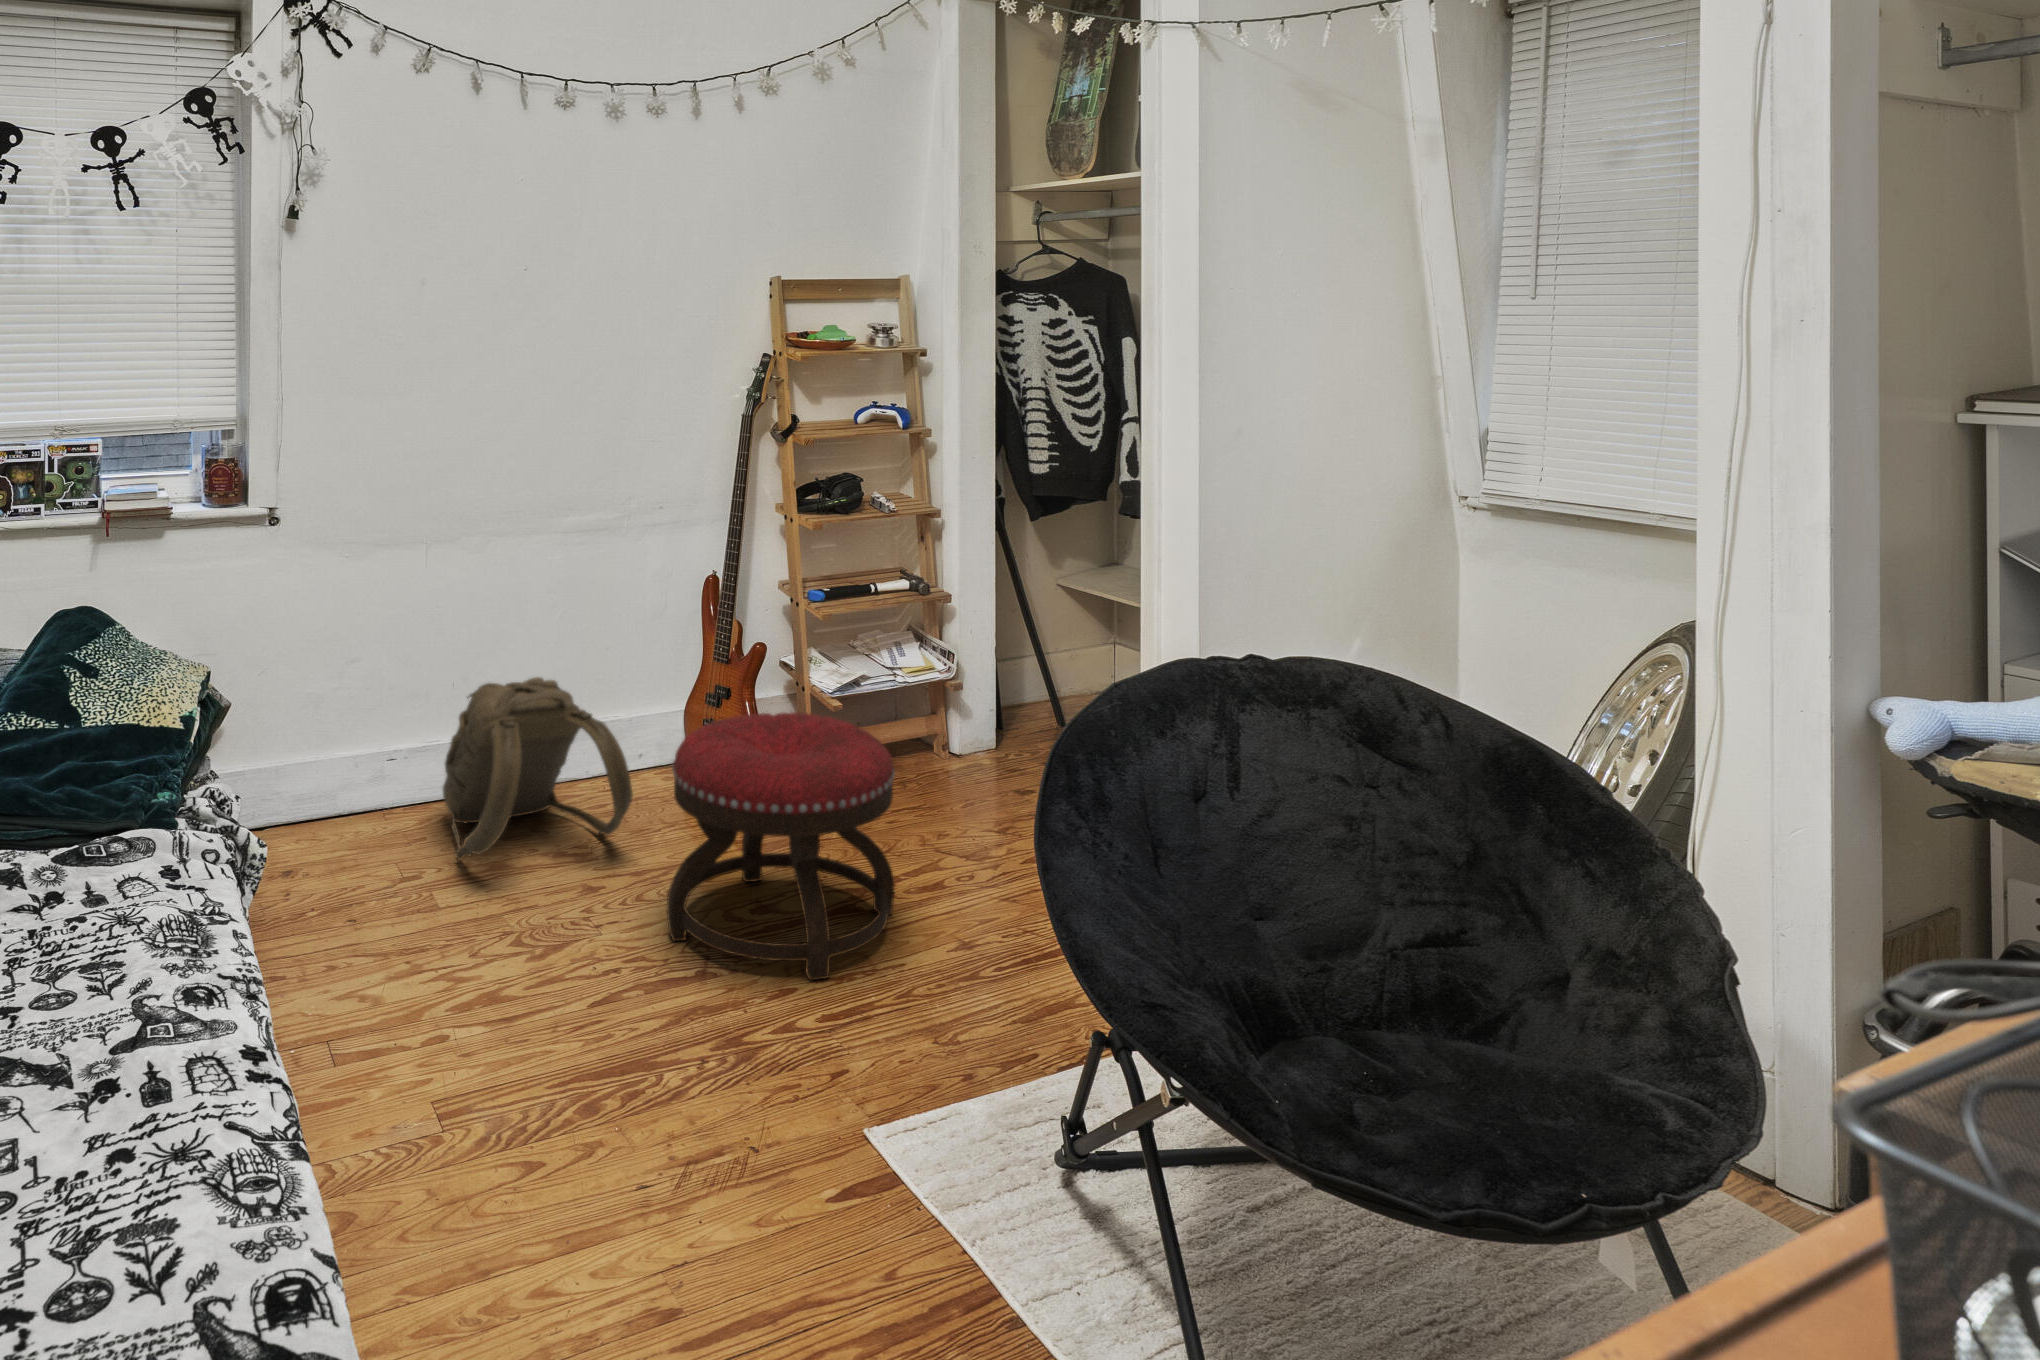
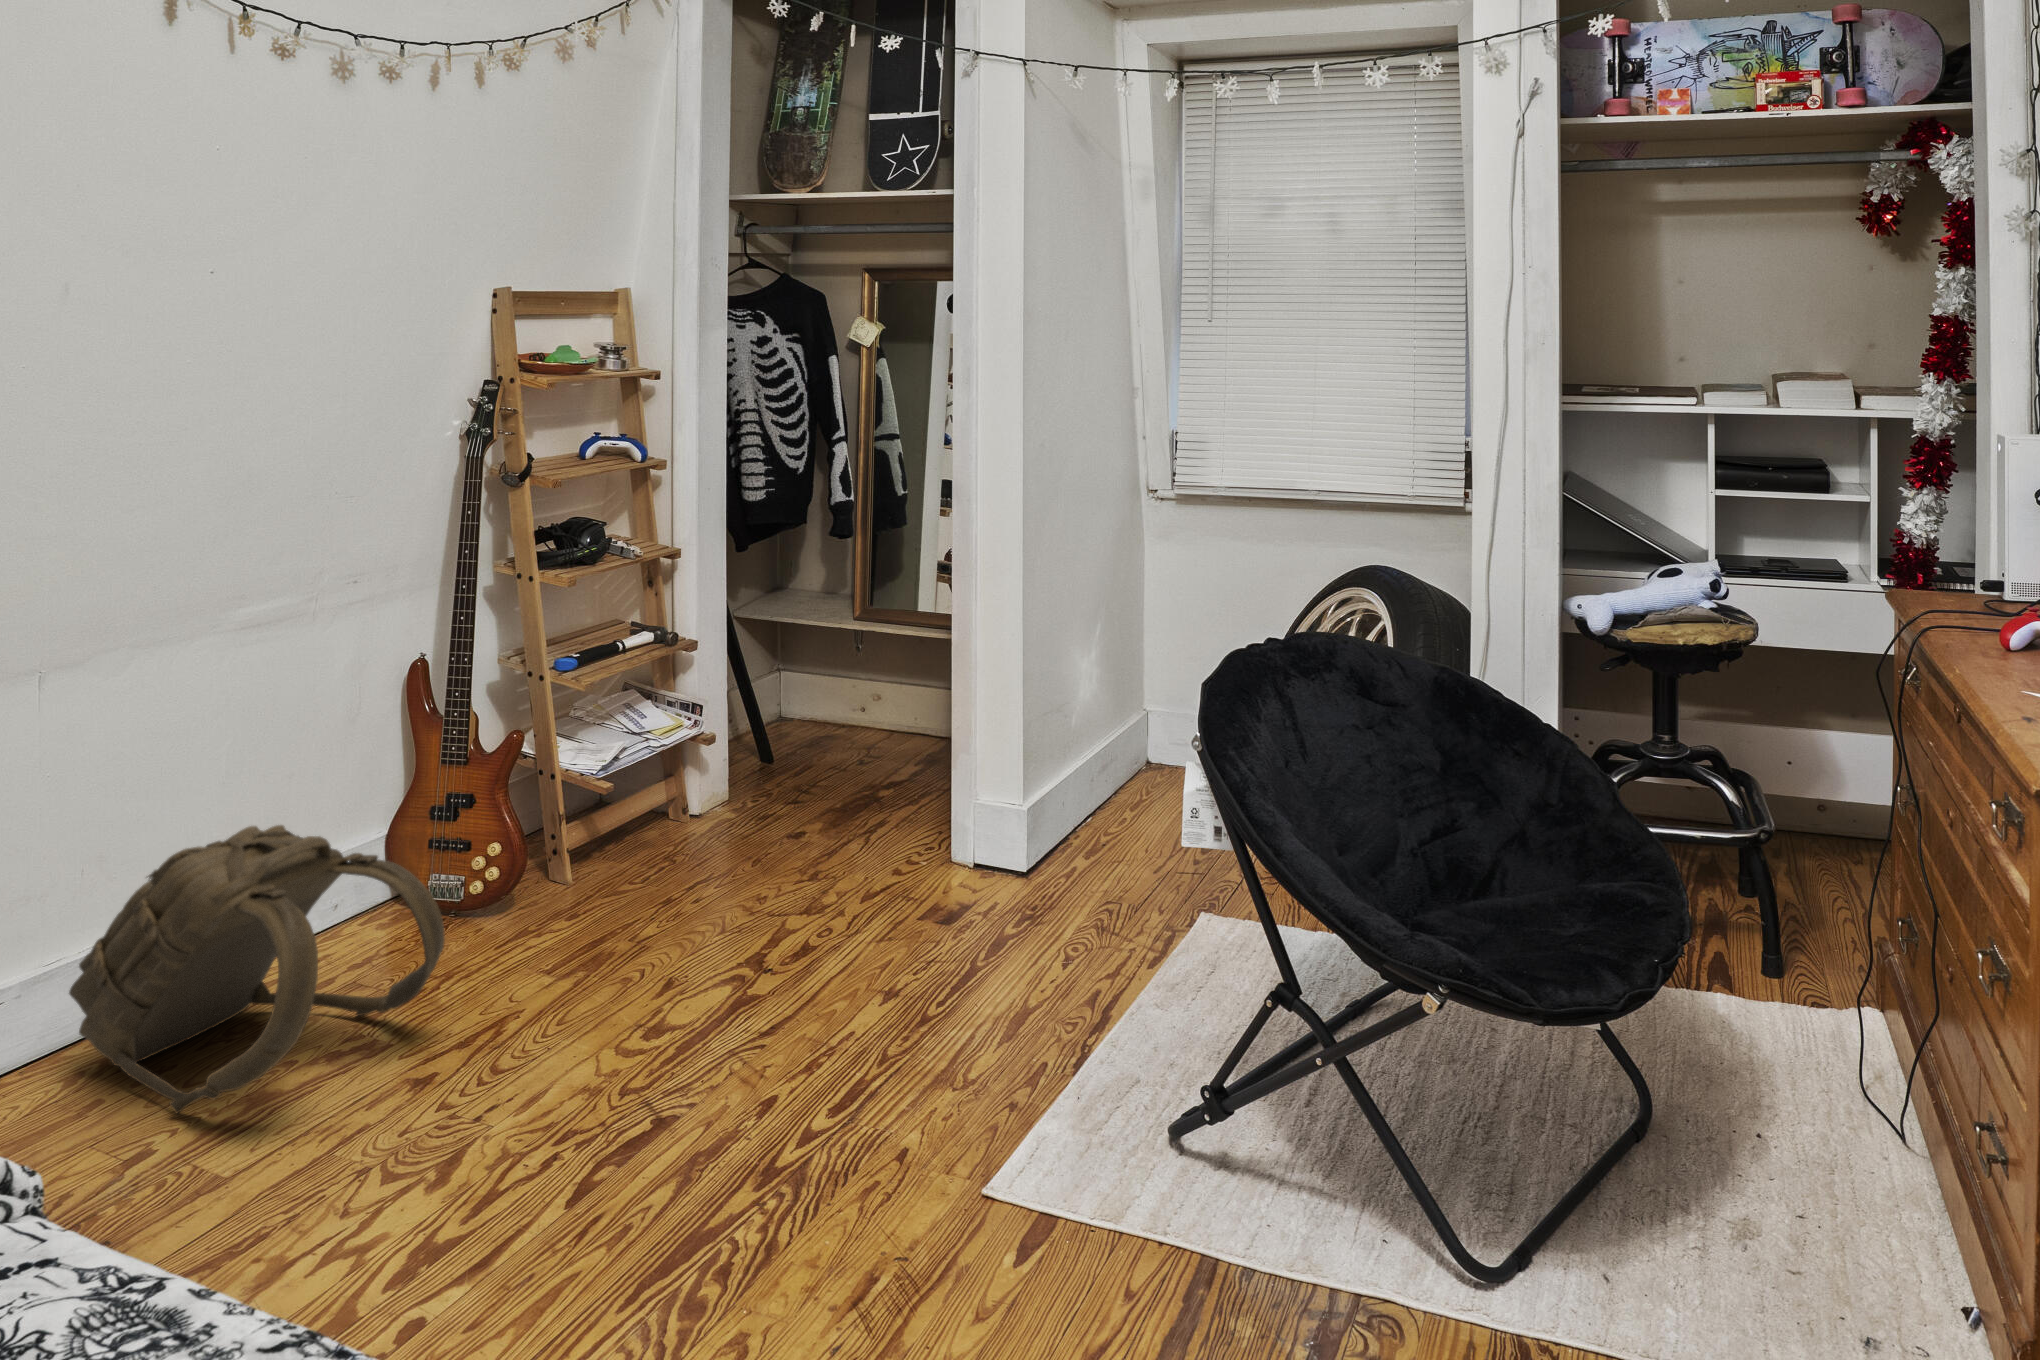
ottoman: present [666,712,895,980] -> none [564,789,832,1100]

